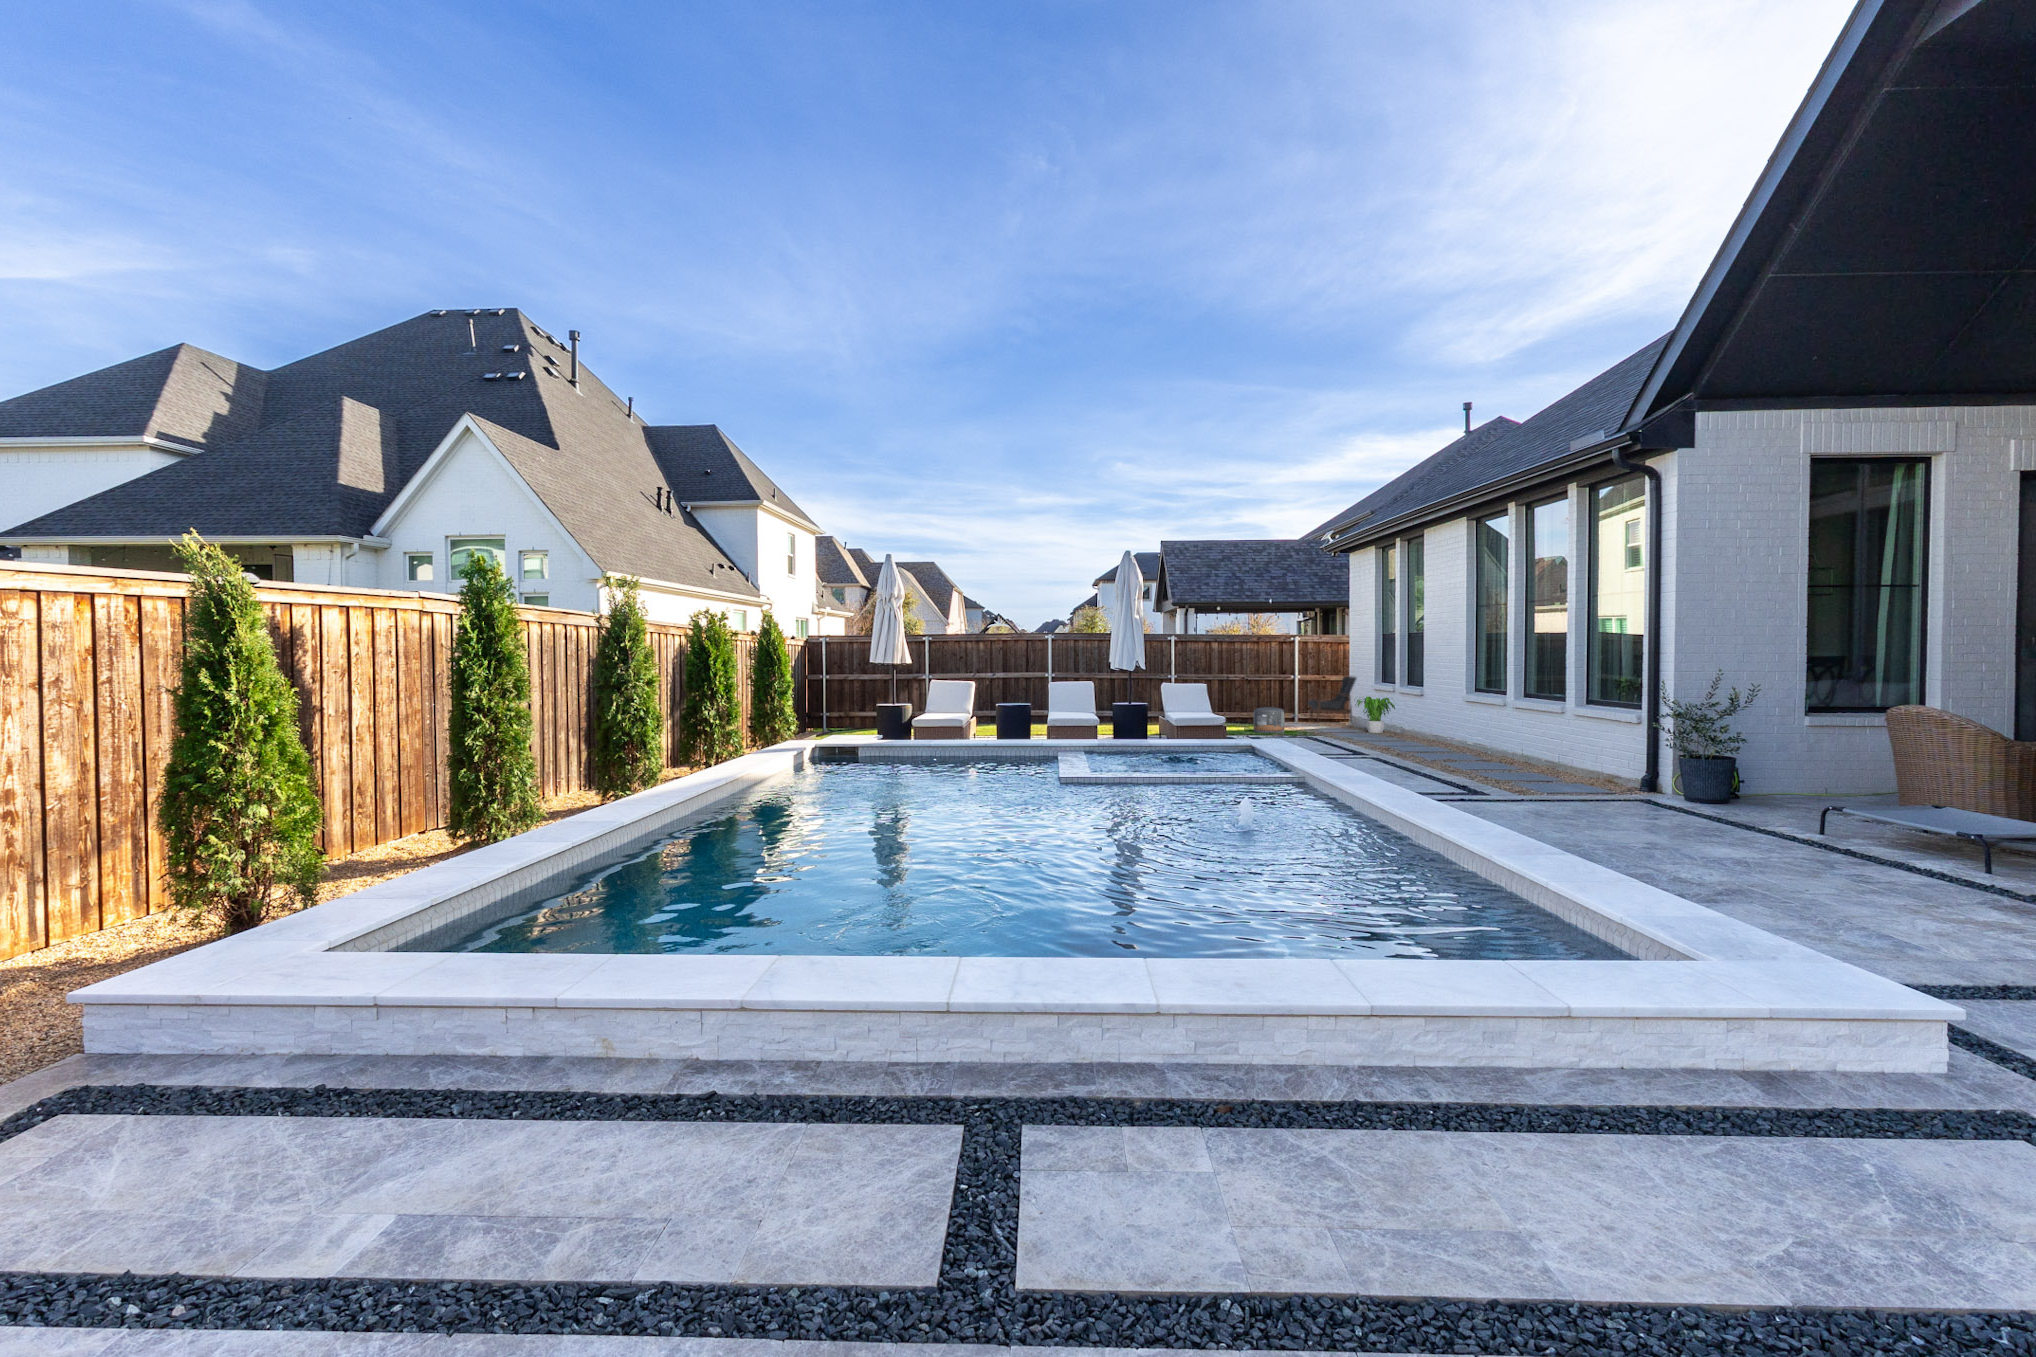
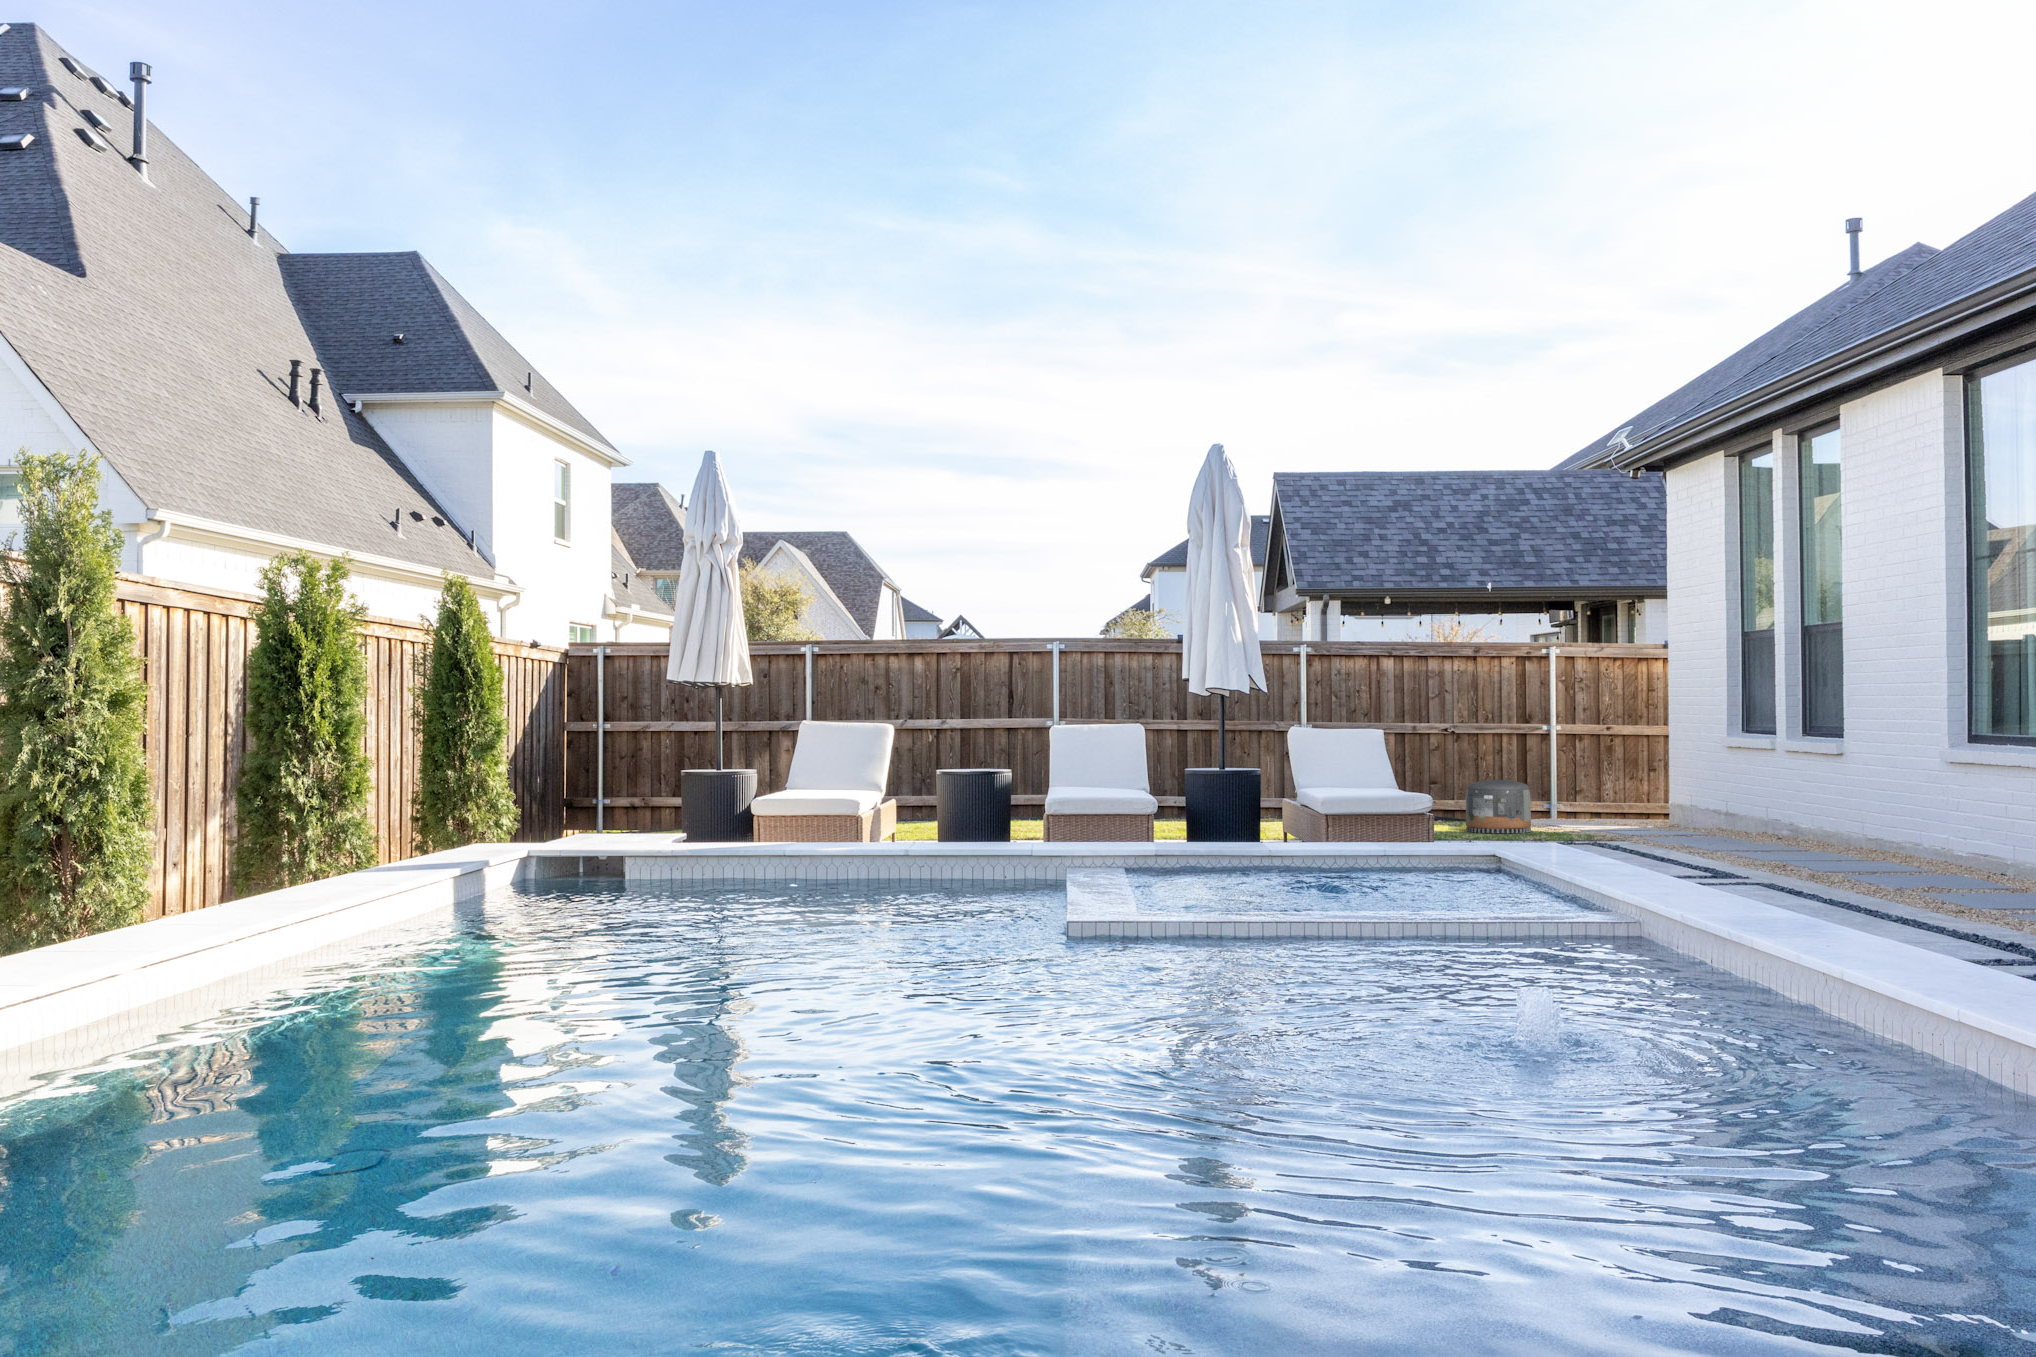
armchair: present [1307,676,1356,721] -> none [1577,721,1678,816]
potted plant: present [1357,697,1395,733] -> none [1674,756,1766,833]

